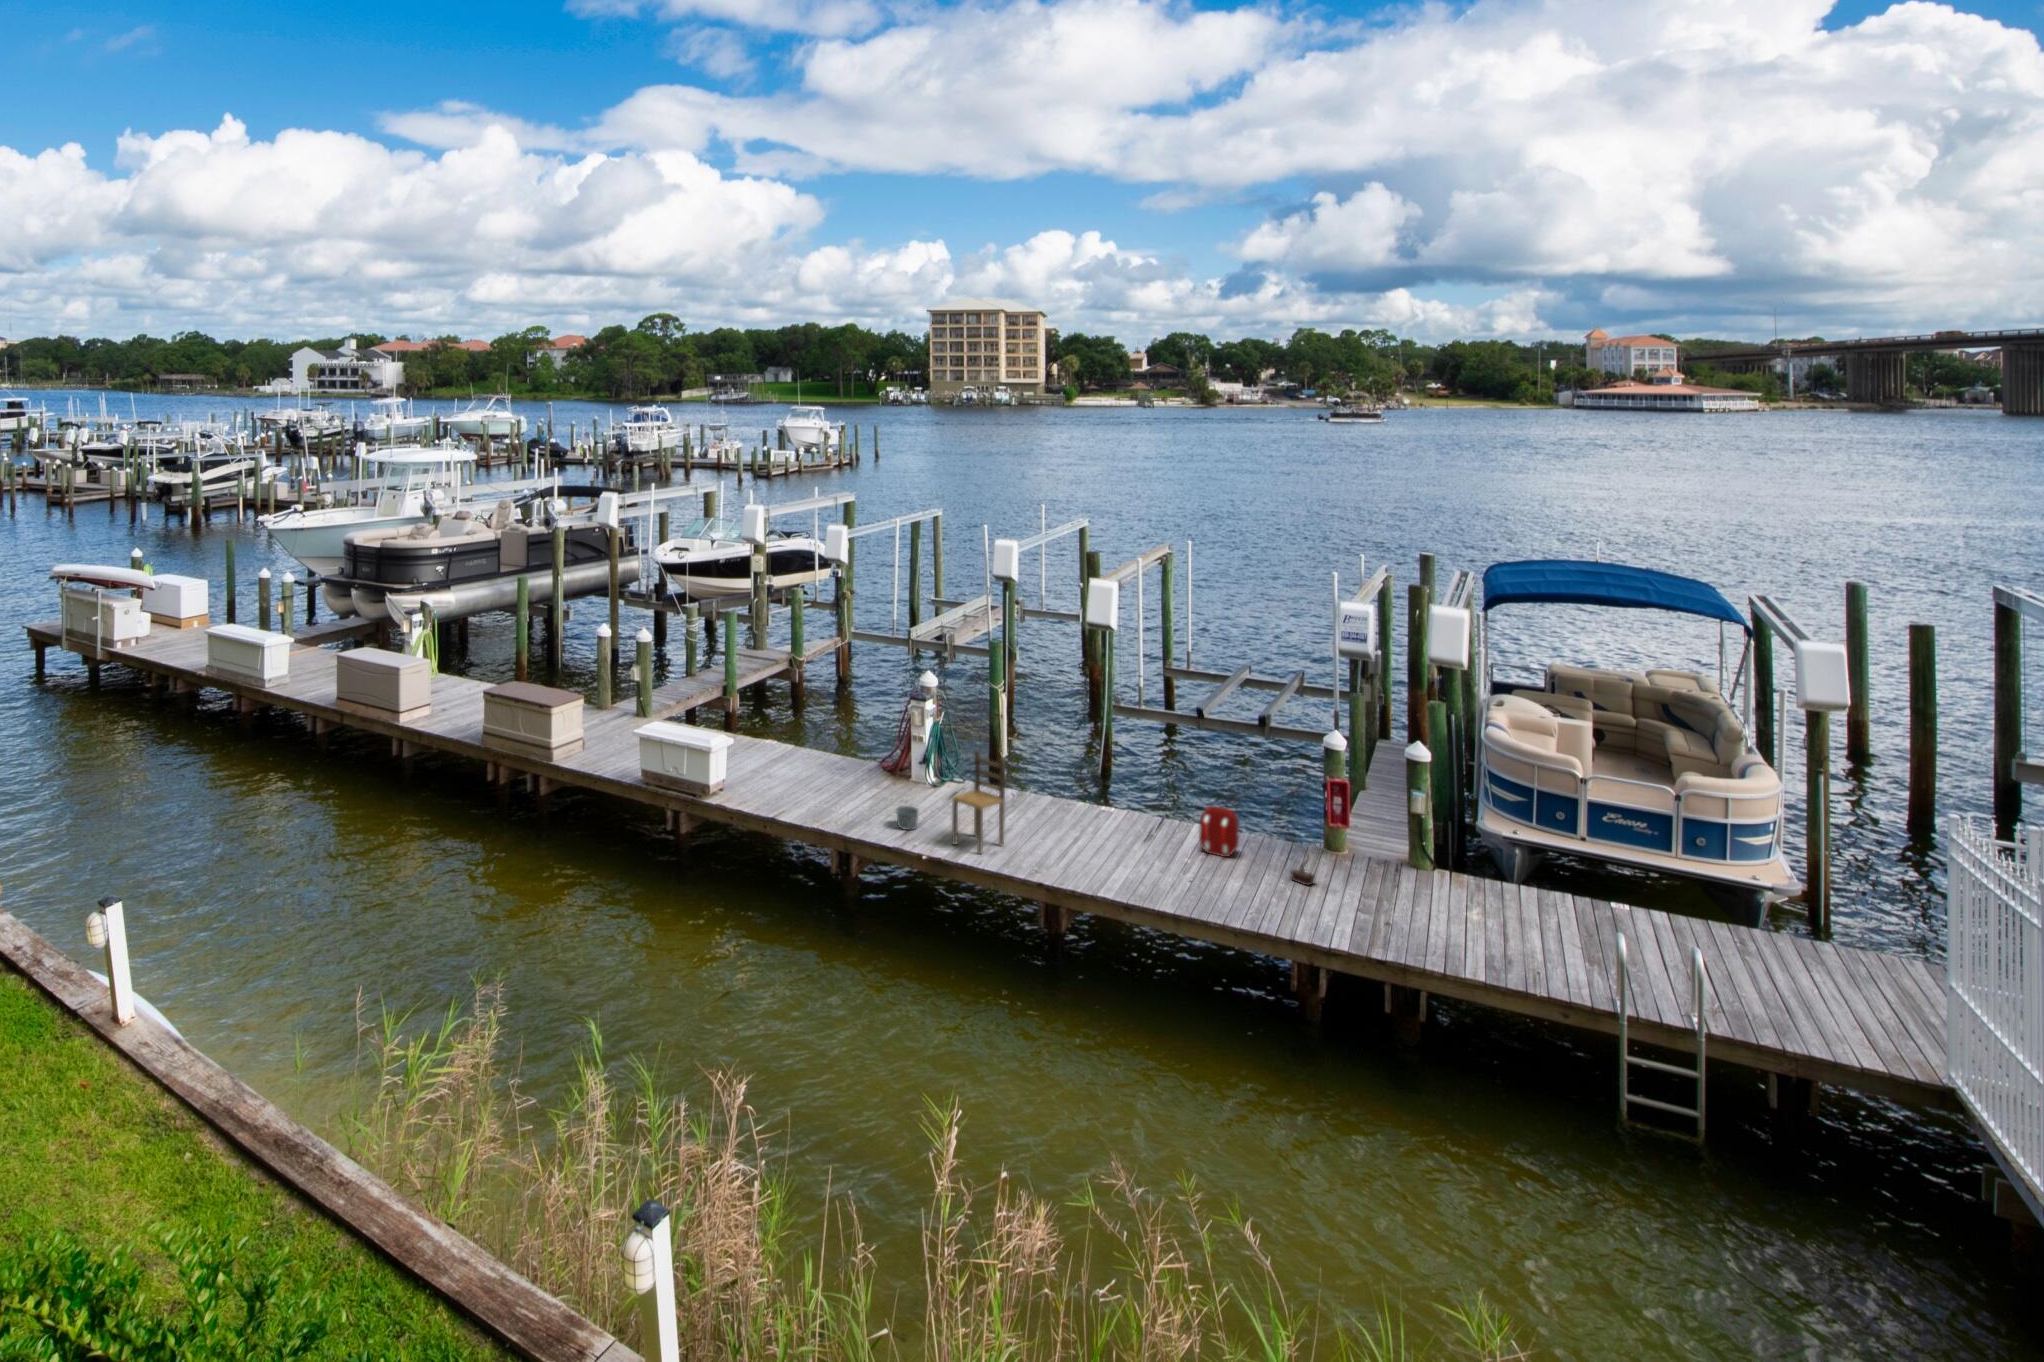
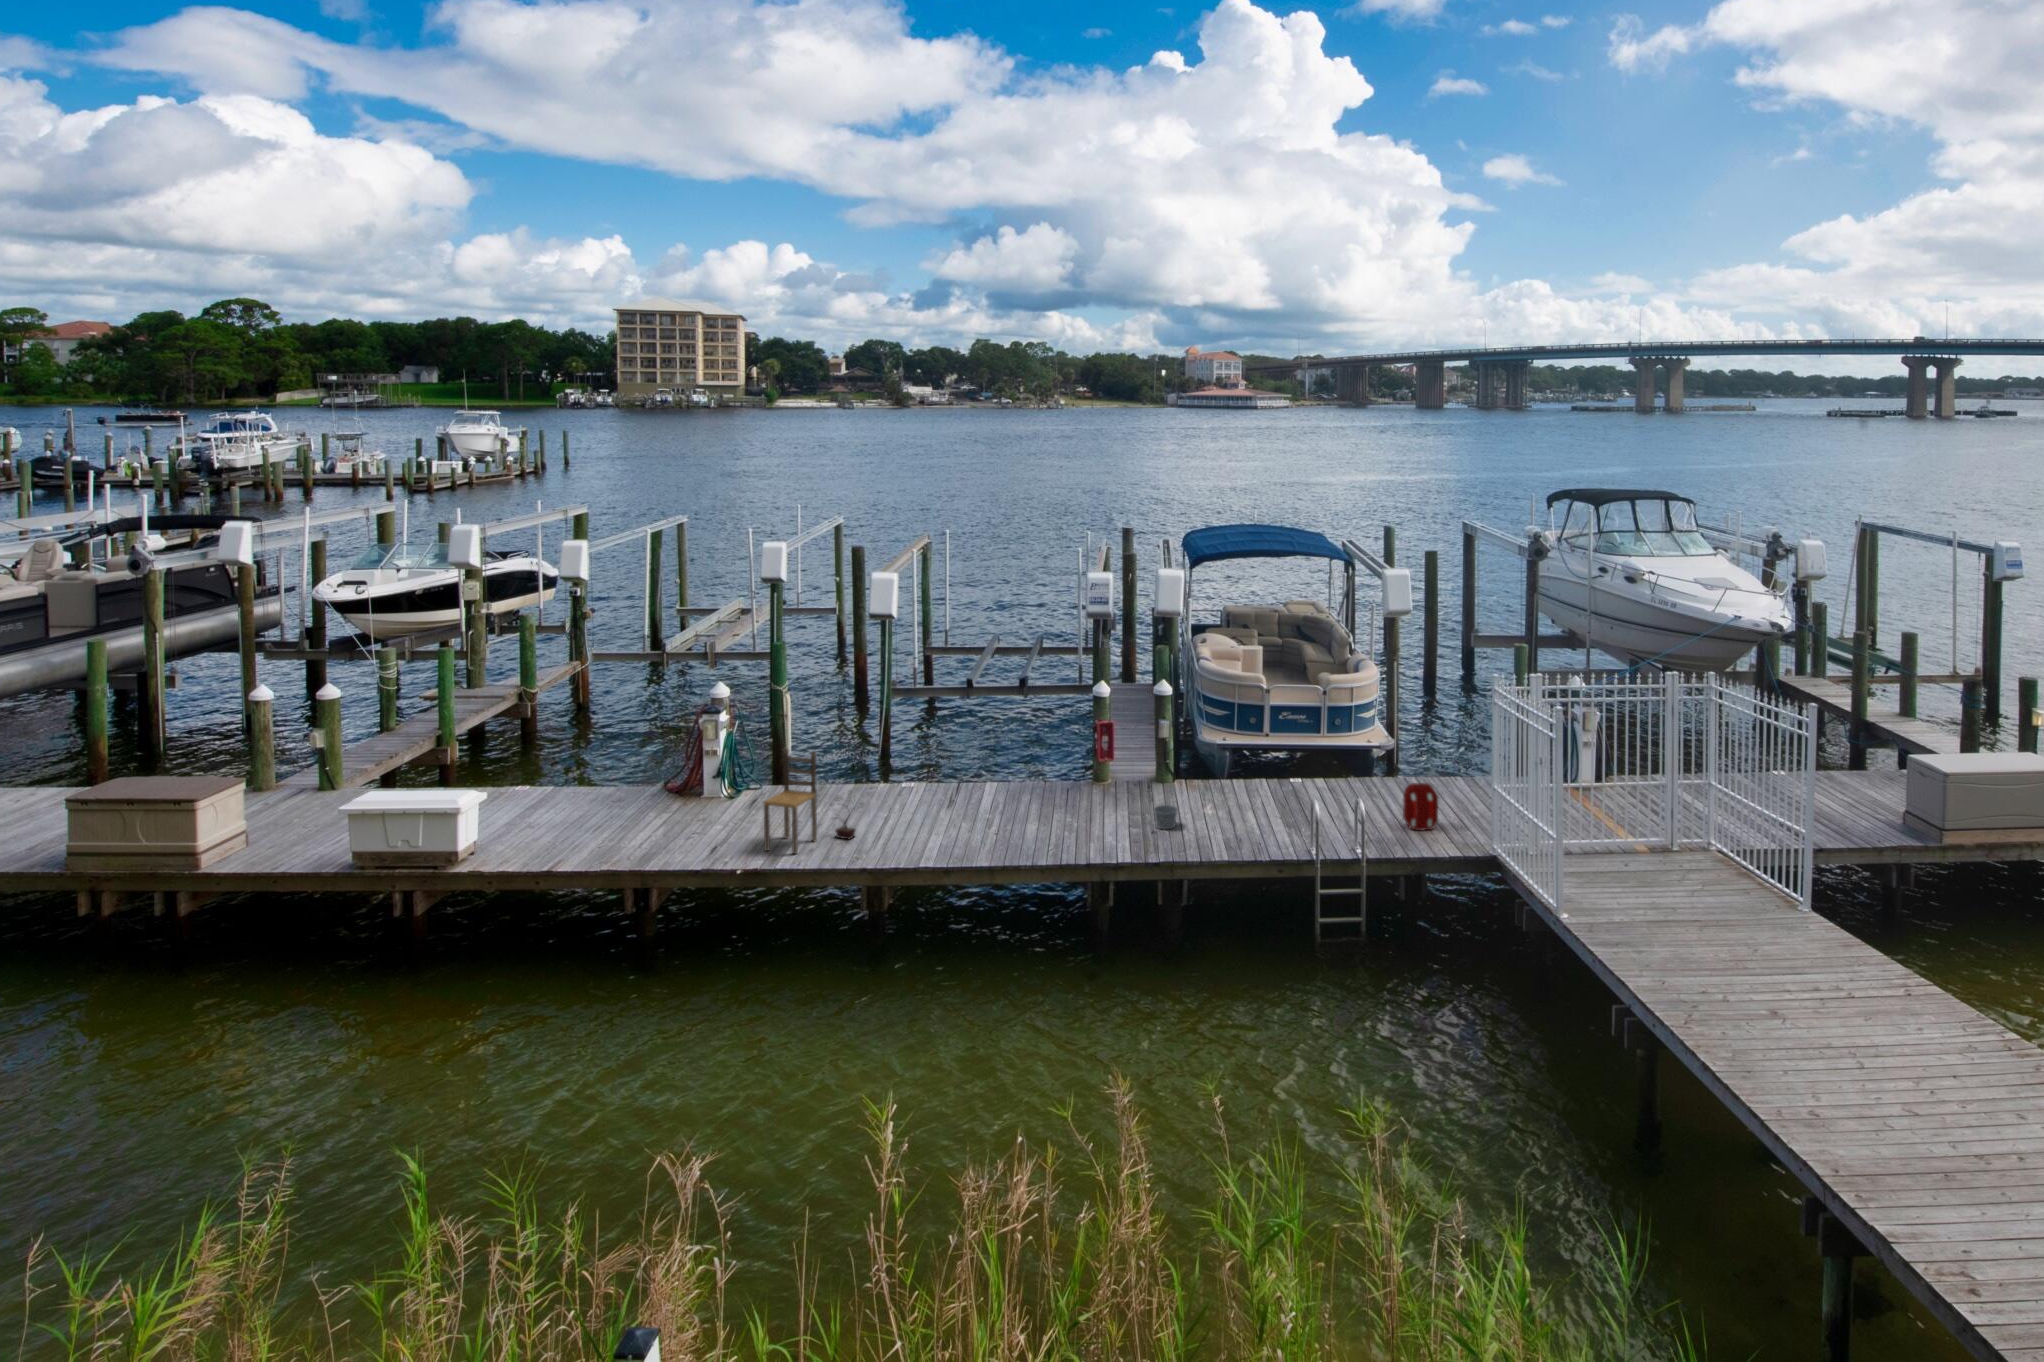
bucket: present [896,806,919,830] -> present [1154,805,1178,830]
backpack: present [1199,806,1239,857] -> present [1403,783,1438,830]
potted plant: present [1287,834,1327,885] -> present [836,790,863,839]

